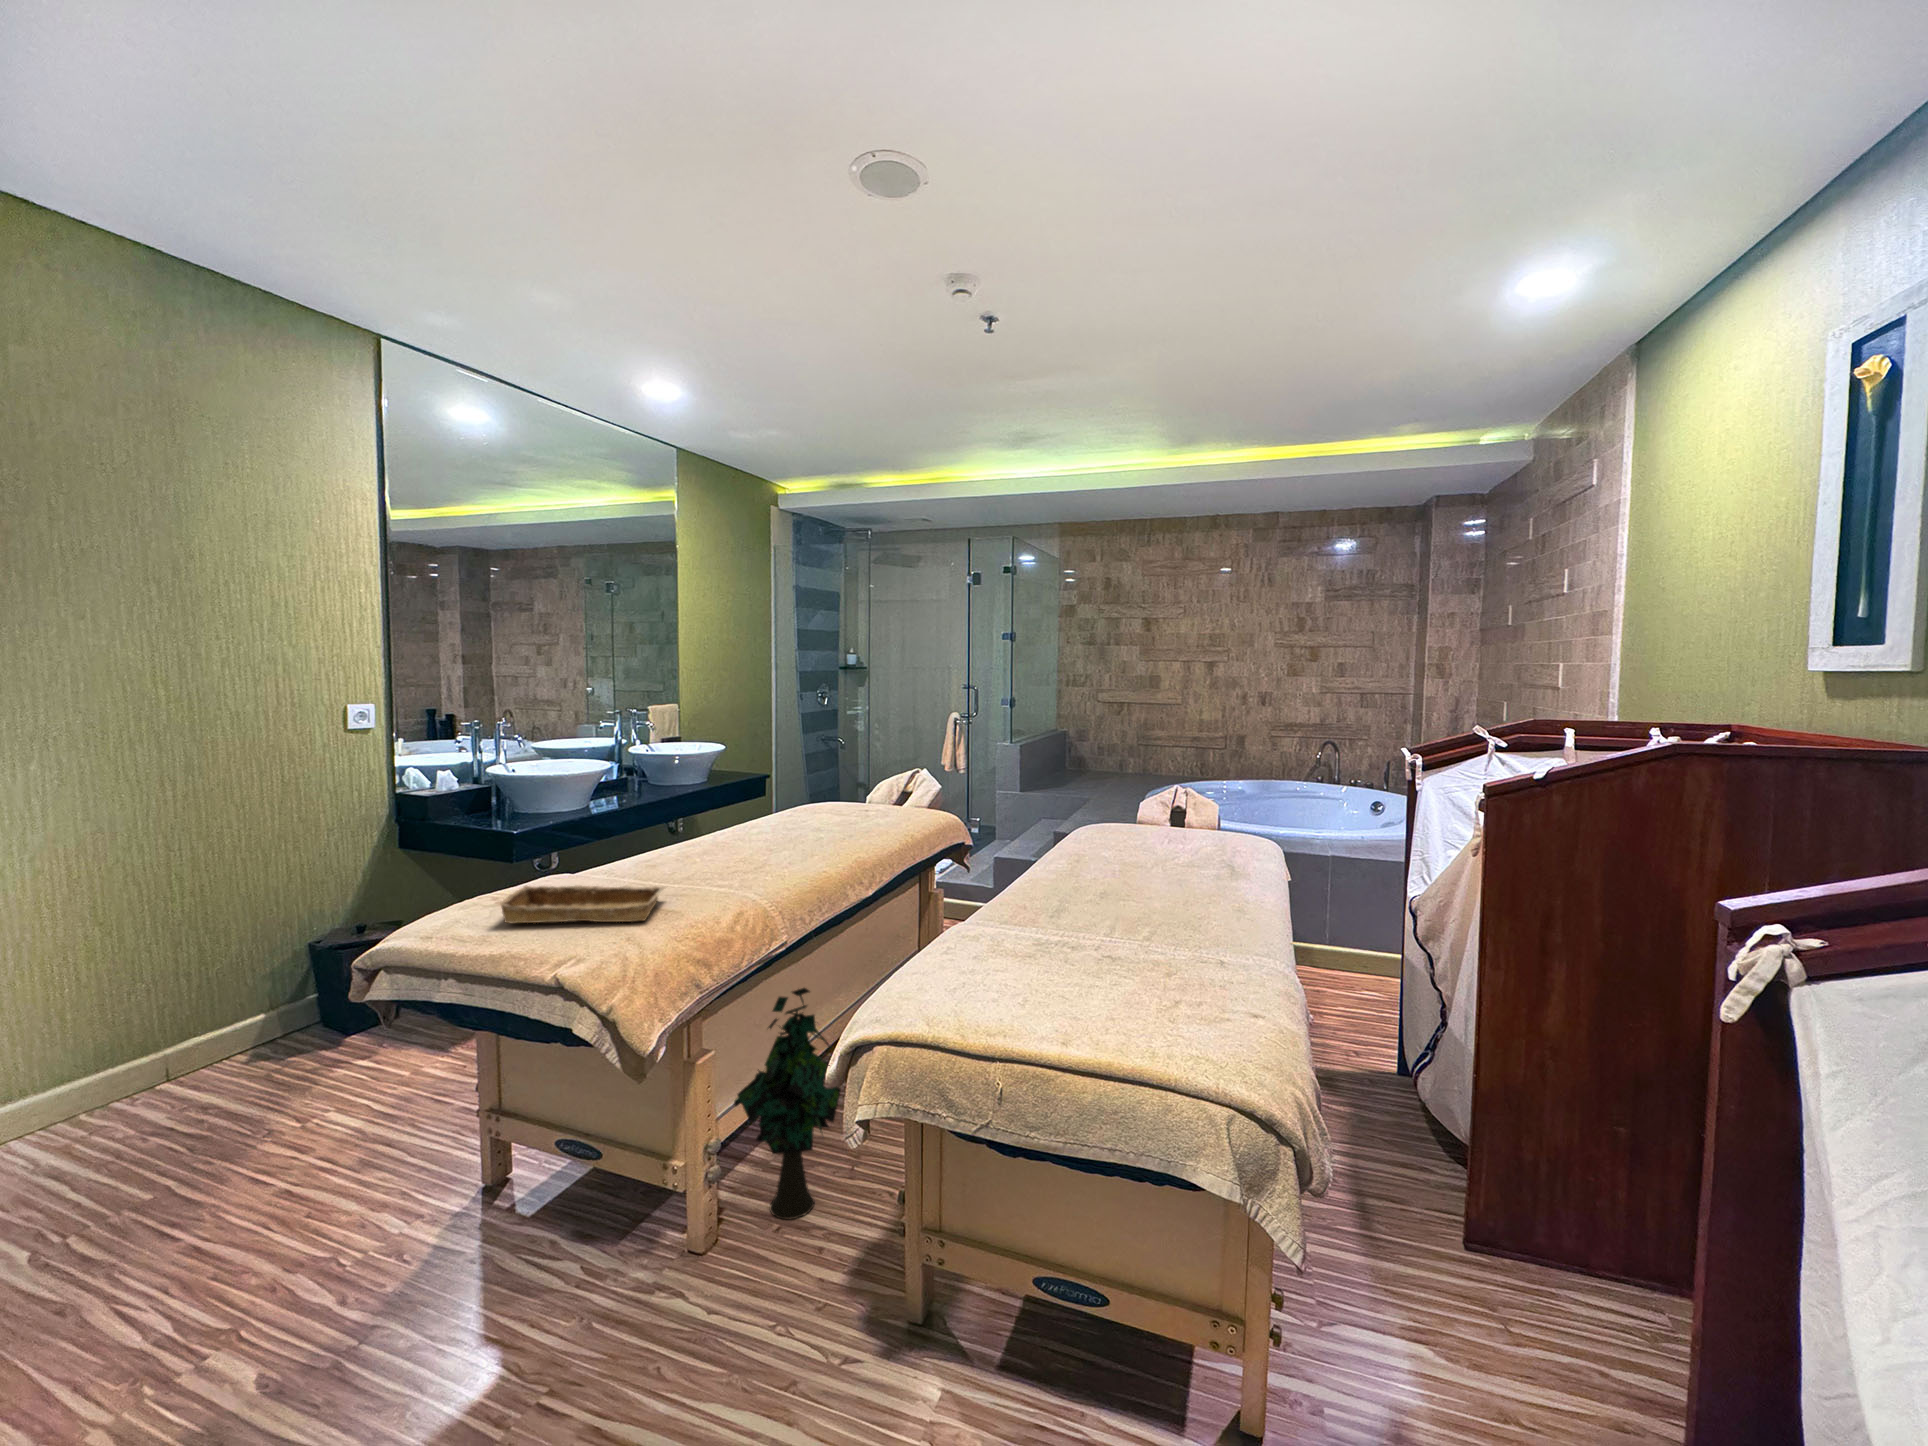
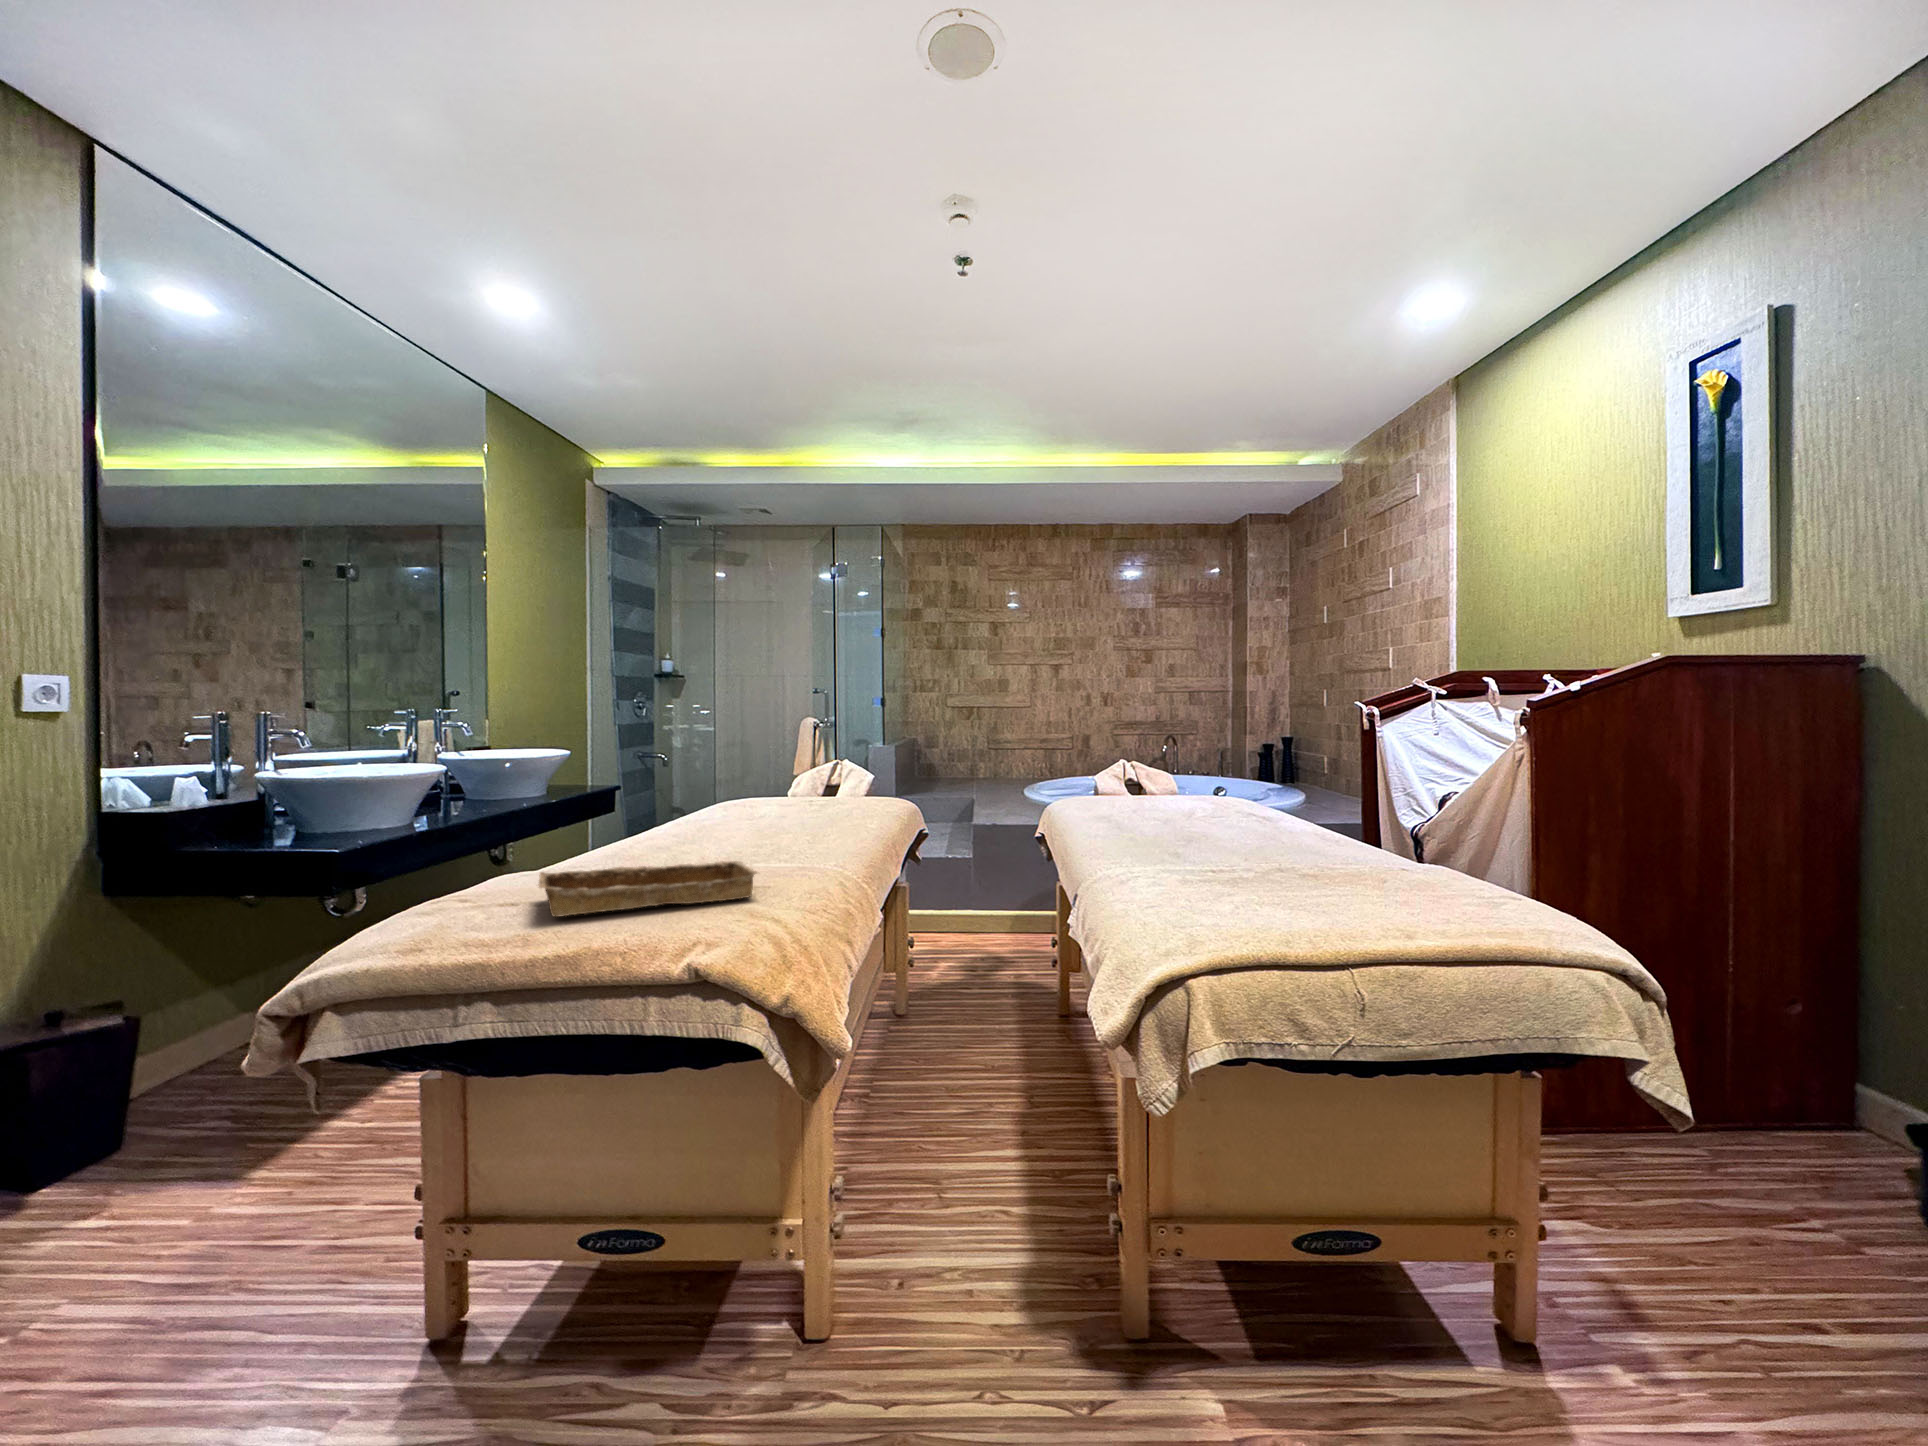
decorative plant: present [734,988,841,1219] -> none [829,977,956,1271]

